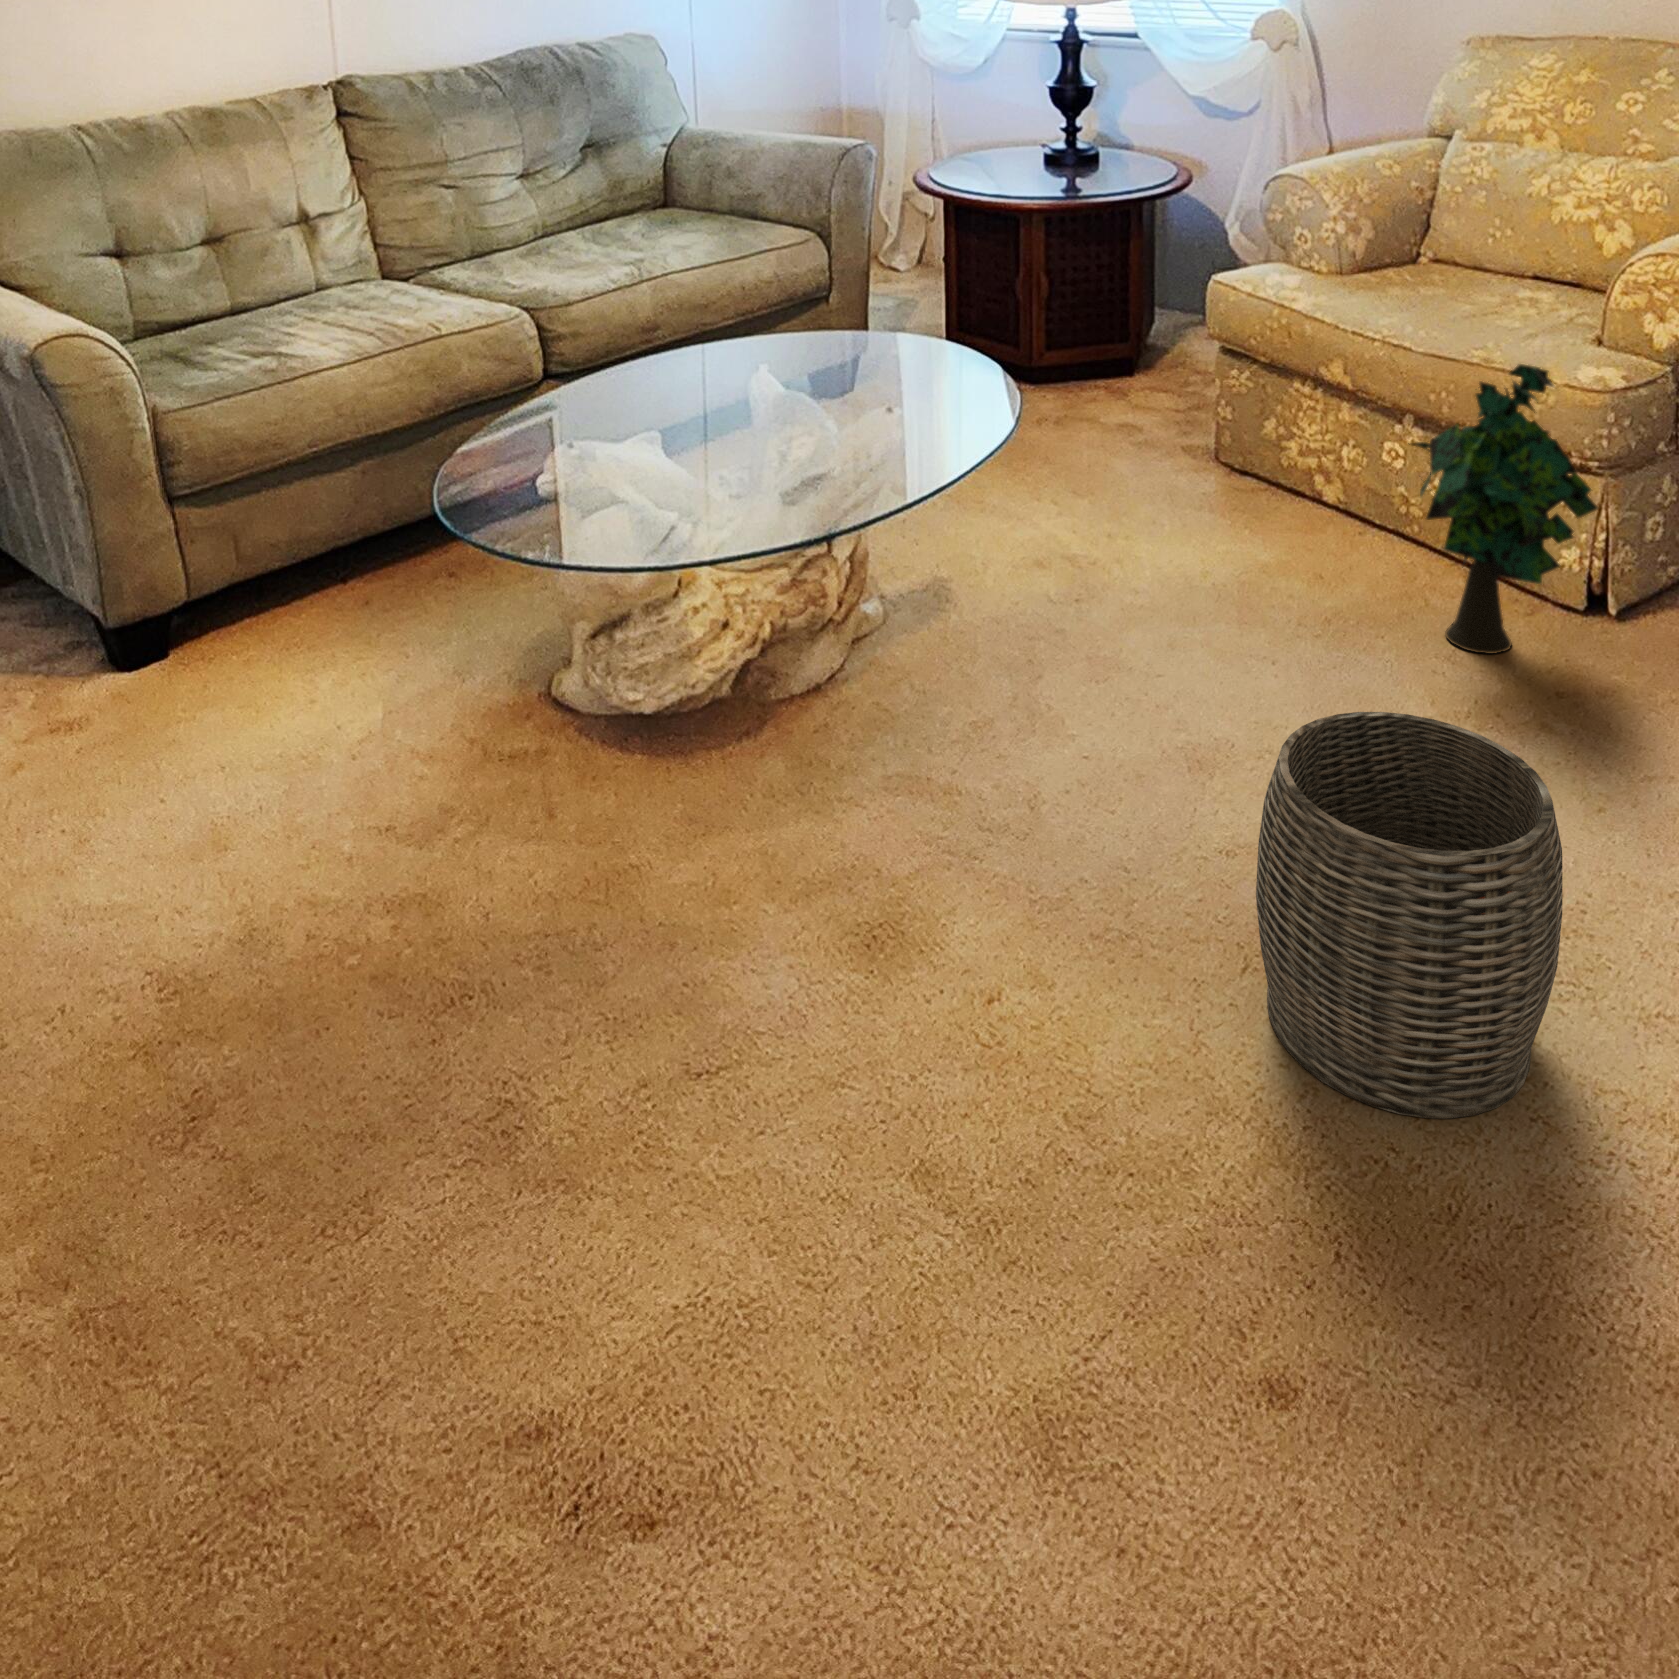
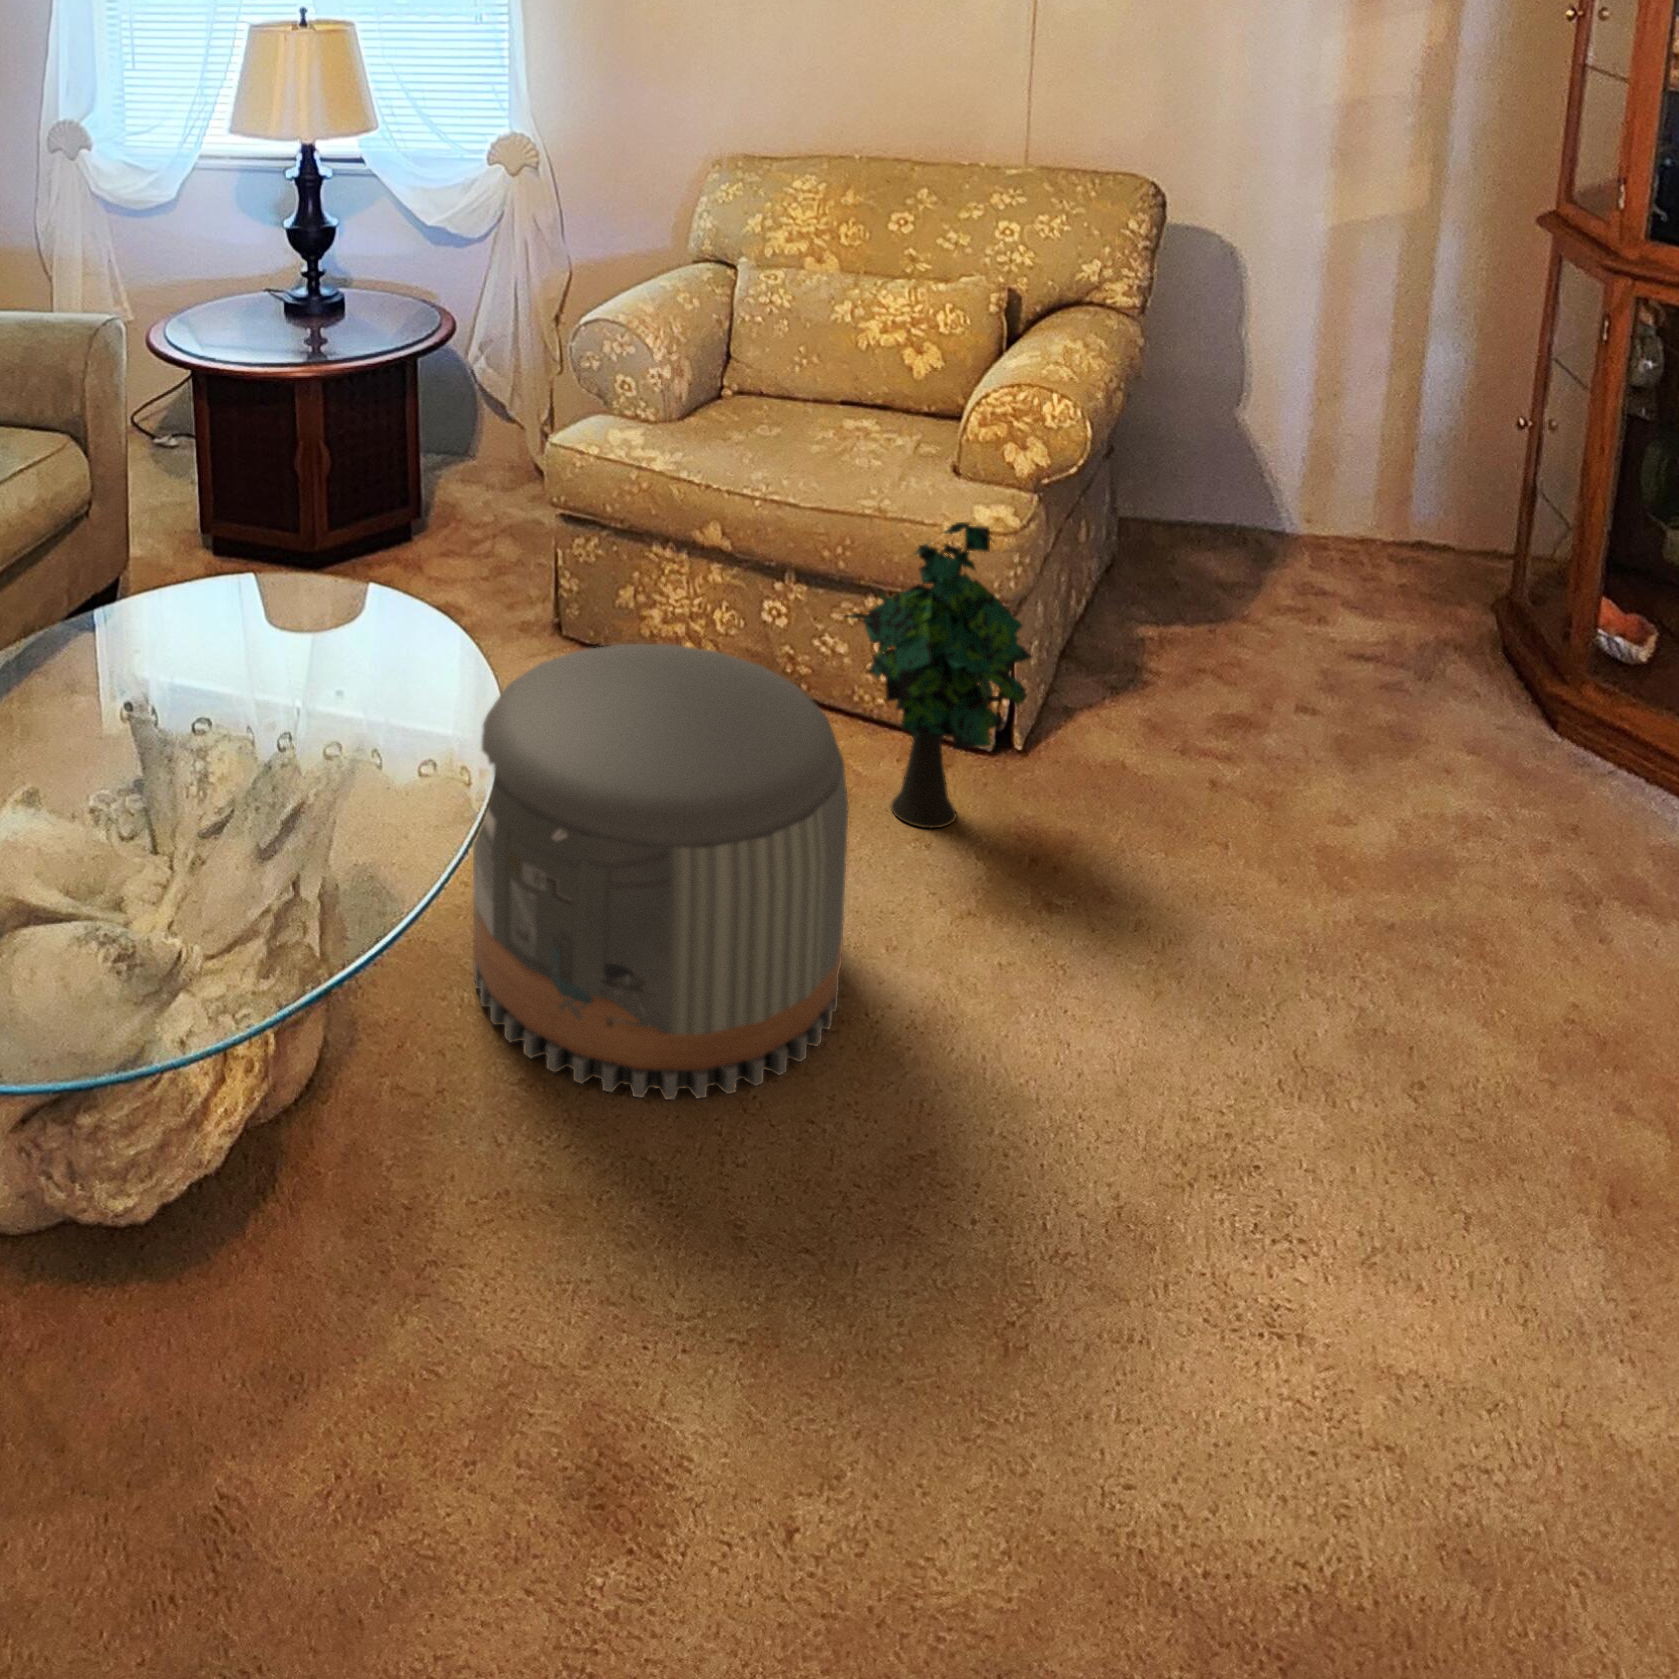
pouf: none [984,419,1314,775] -> present [473,644,848,1100]
woven basket: present [1256,712,1562,1118] -> none [1012,995,1366,1501]

